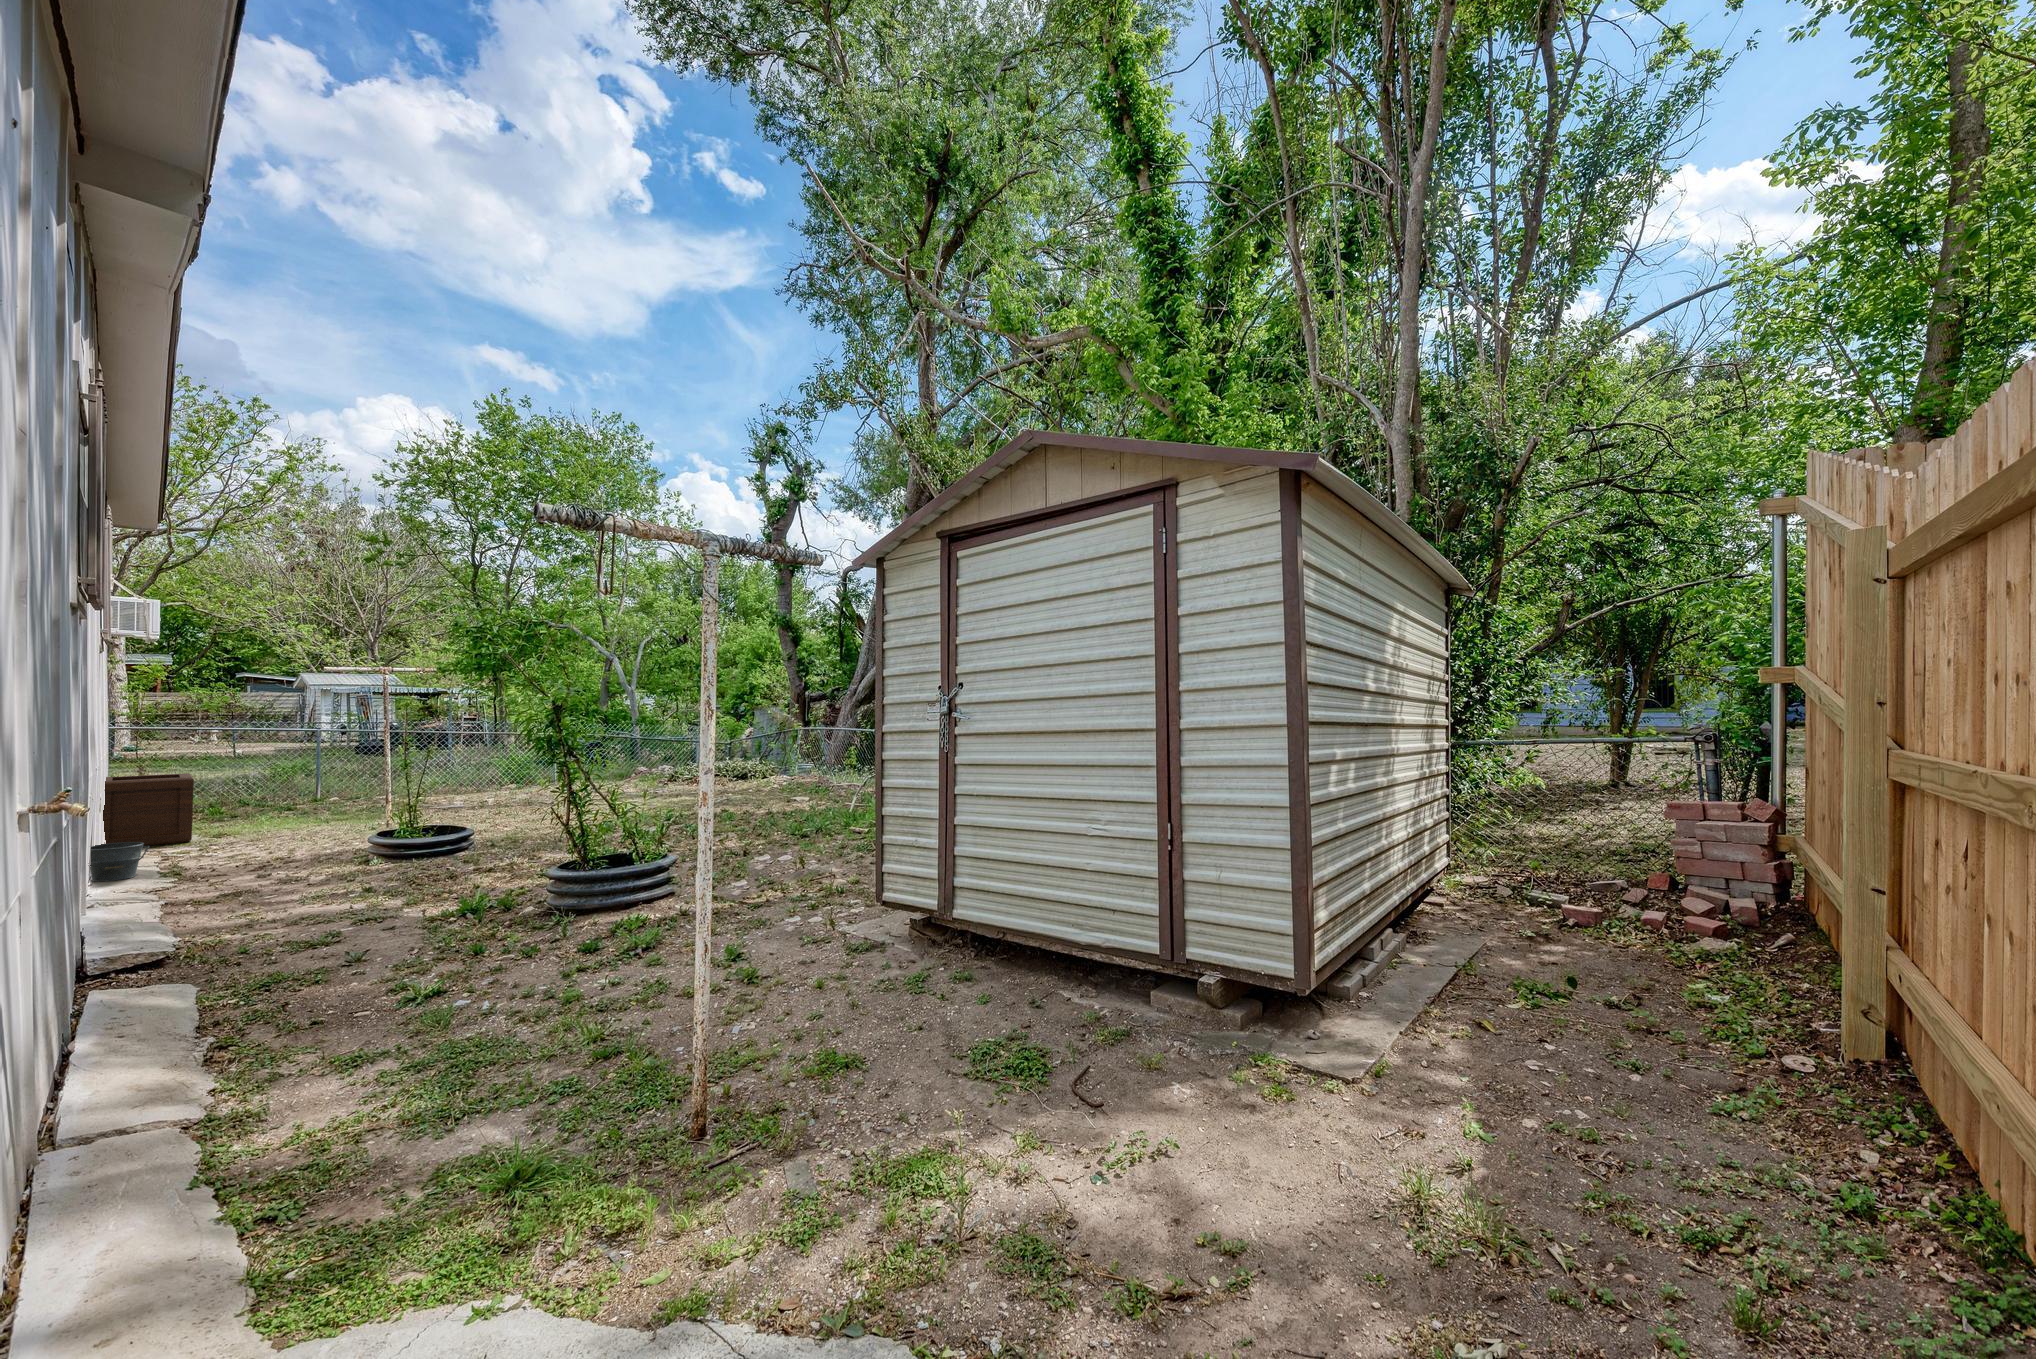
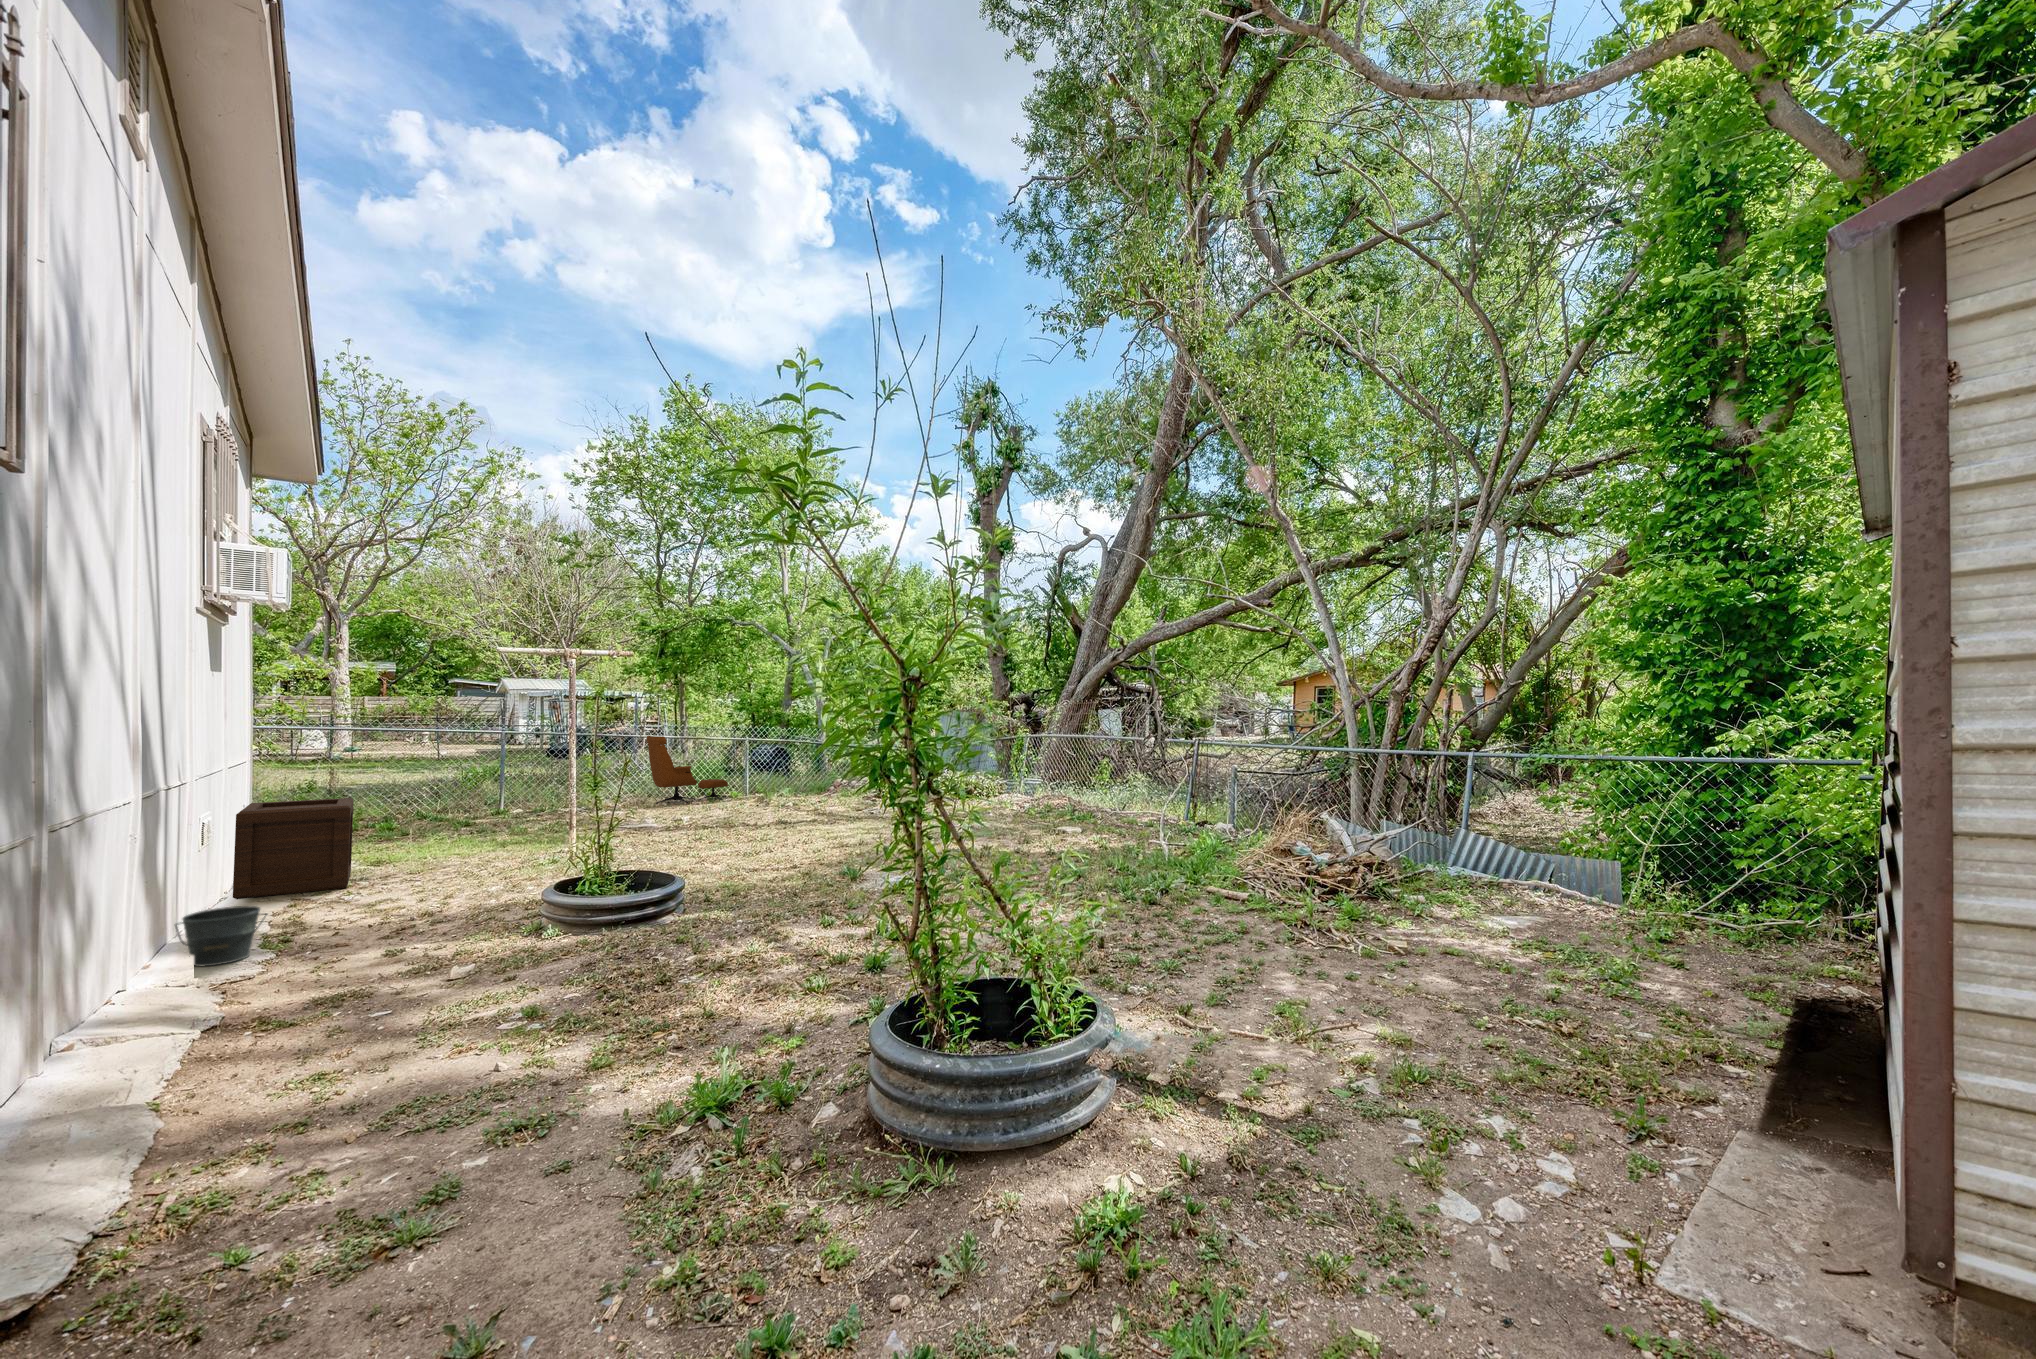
lounge chair: none [456,725,535,785] -> present [647,736,728,804]

